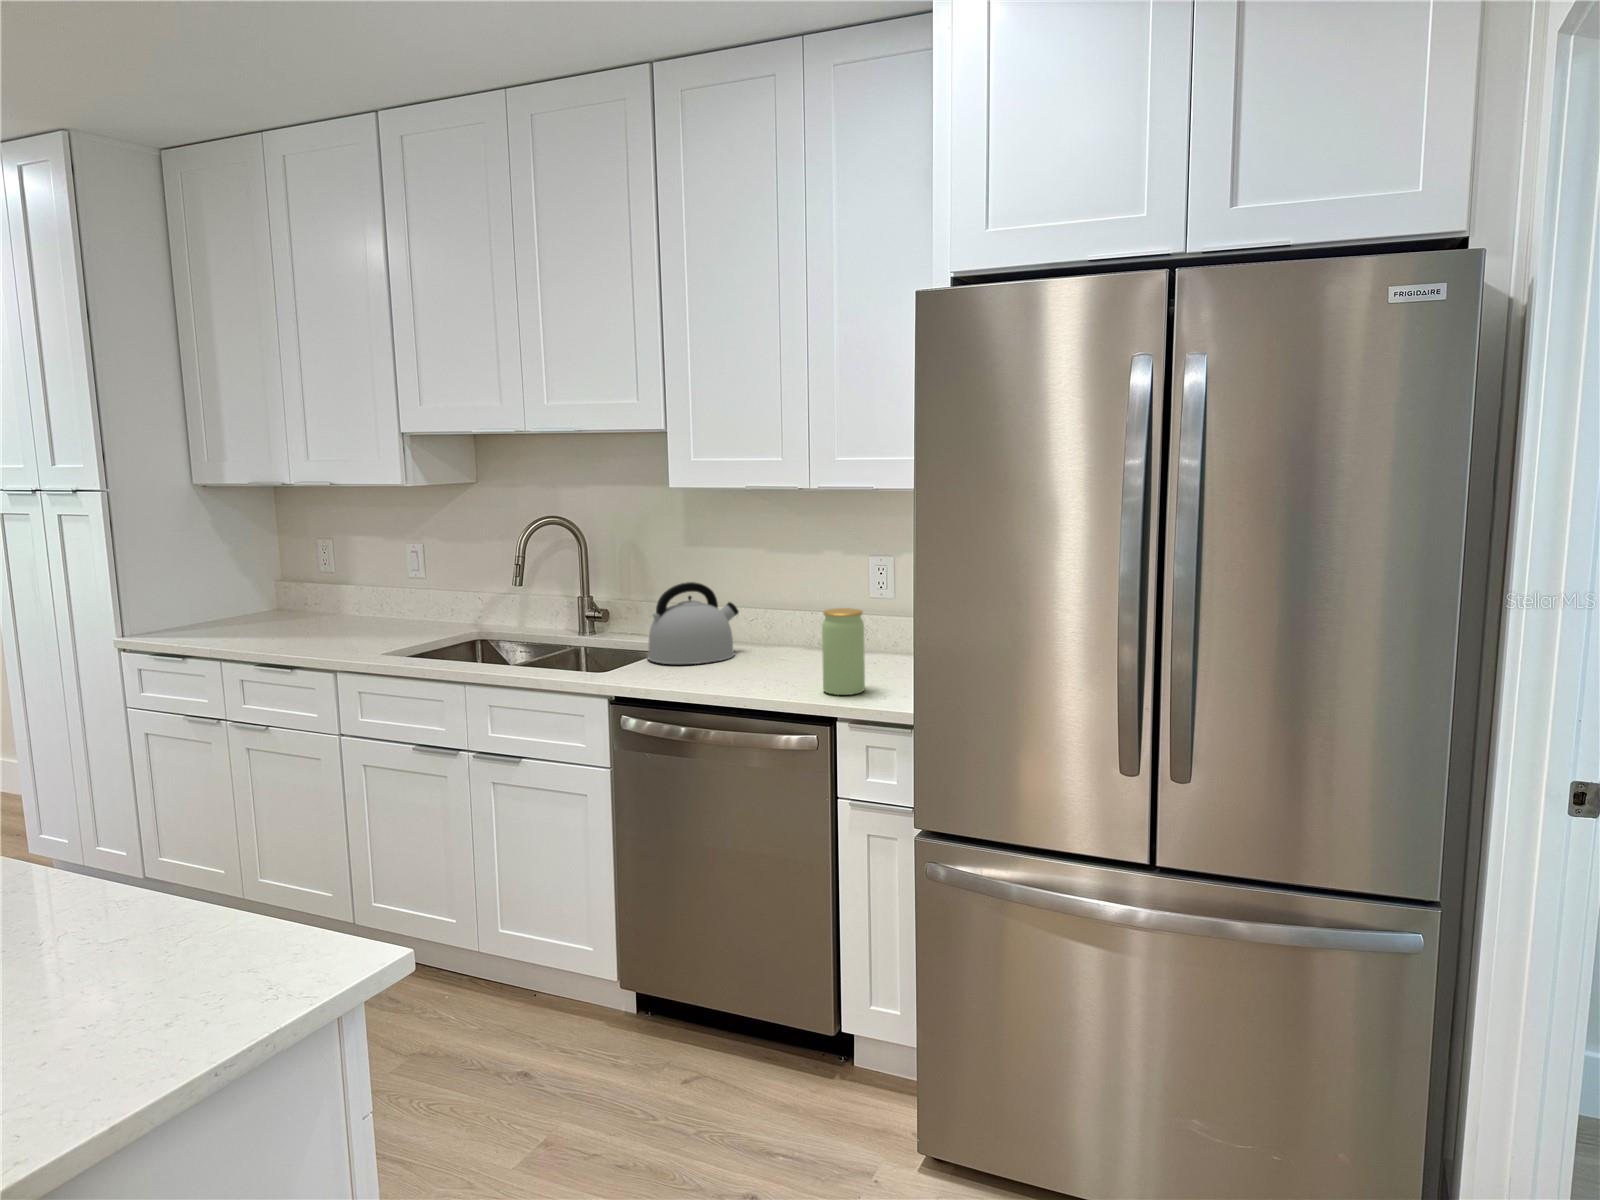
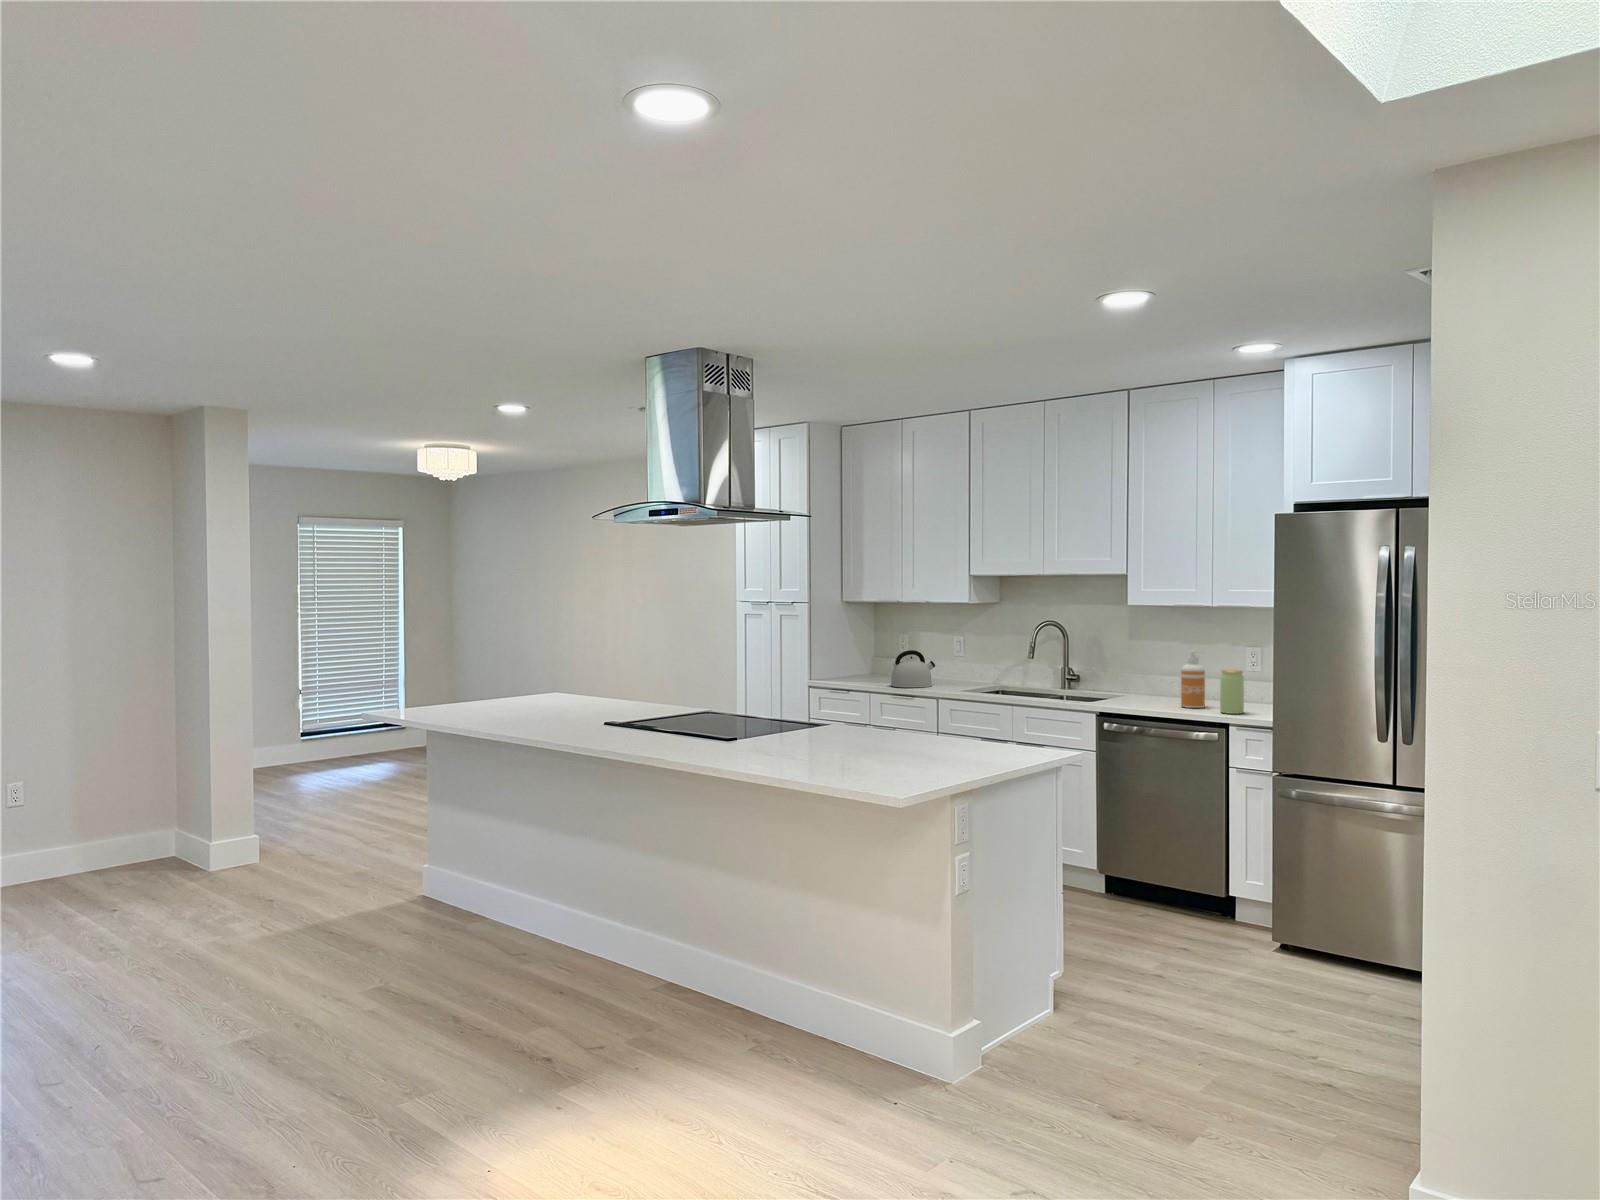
soap dispenser: none [756,571,800,680] -> present [1181,651,1205,708]
kettle: present [648,582,739,664] -> present [891,650,935,687]

